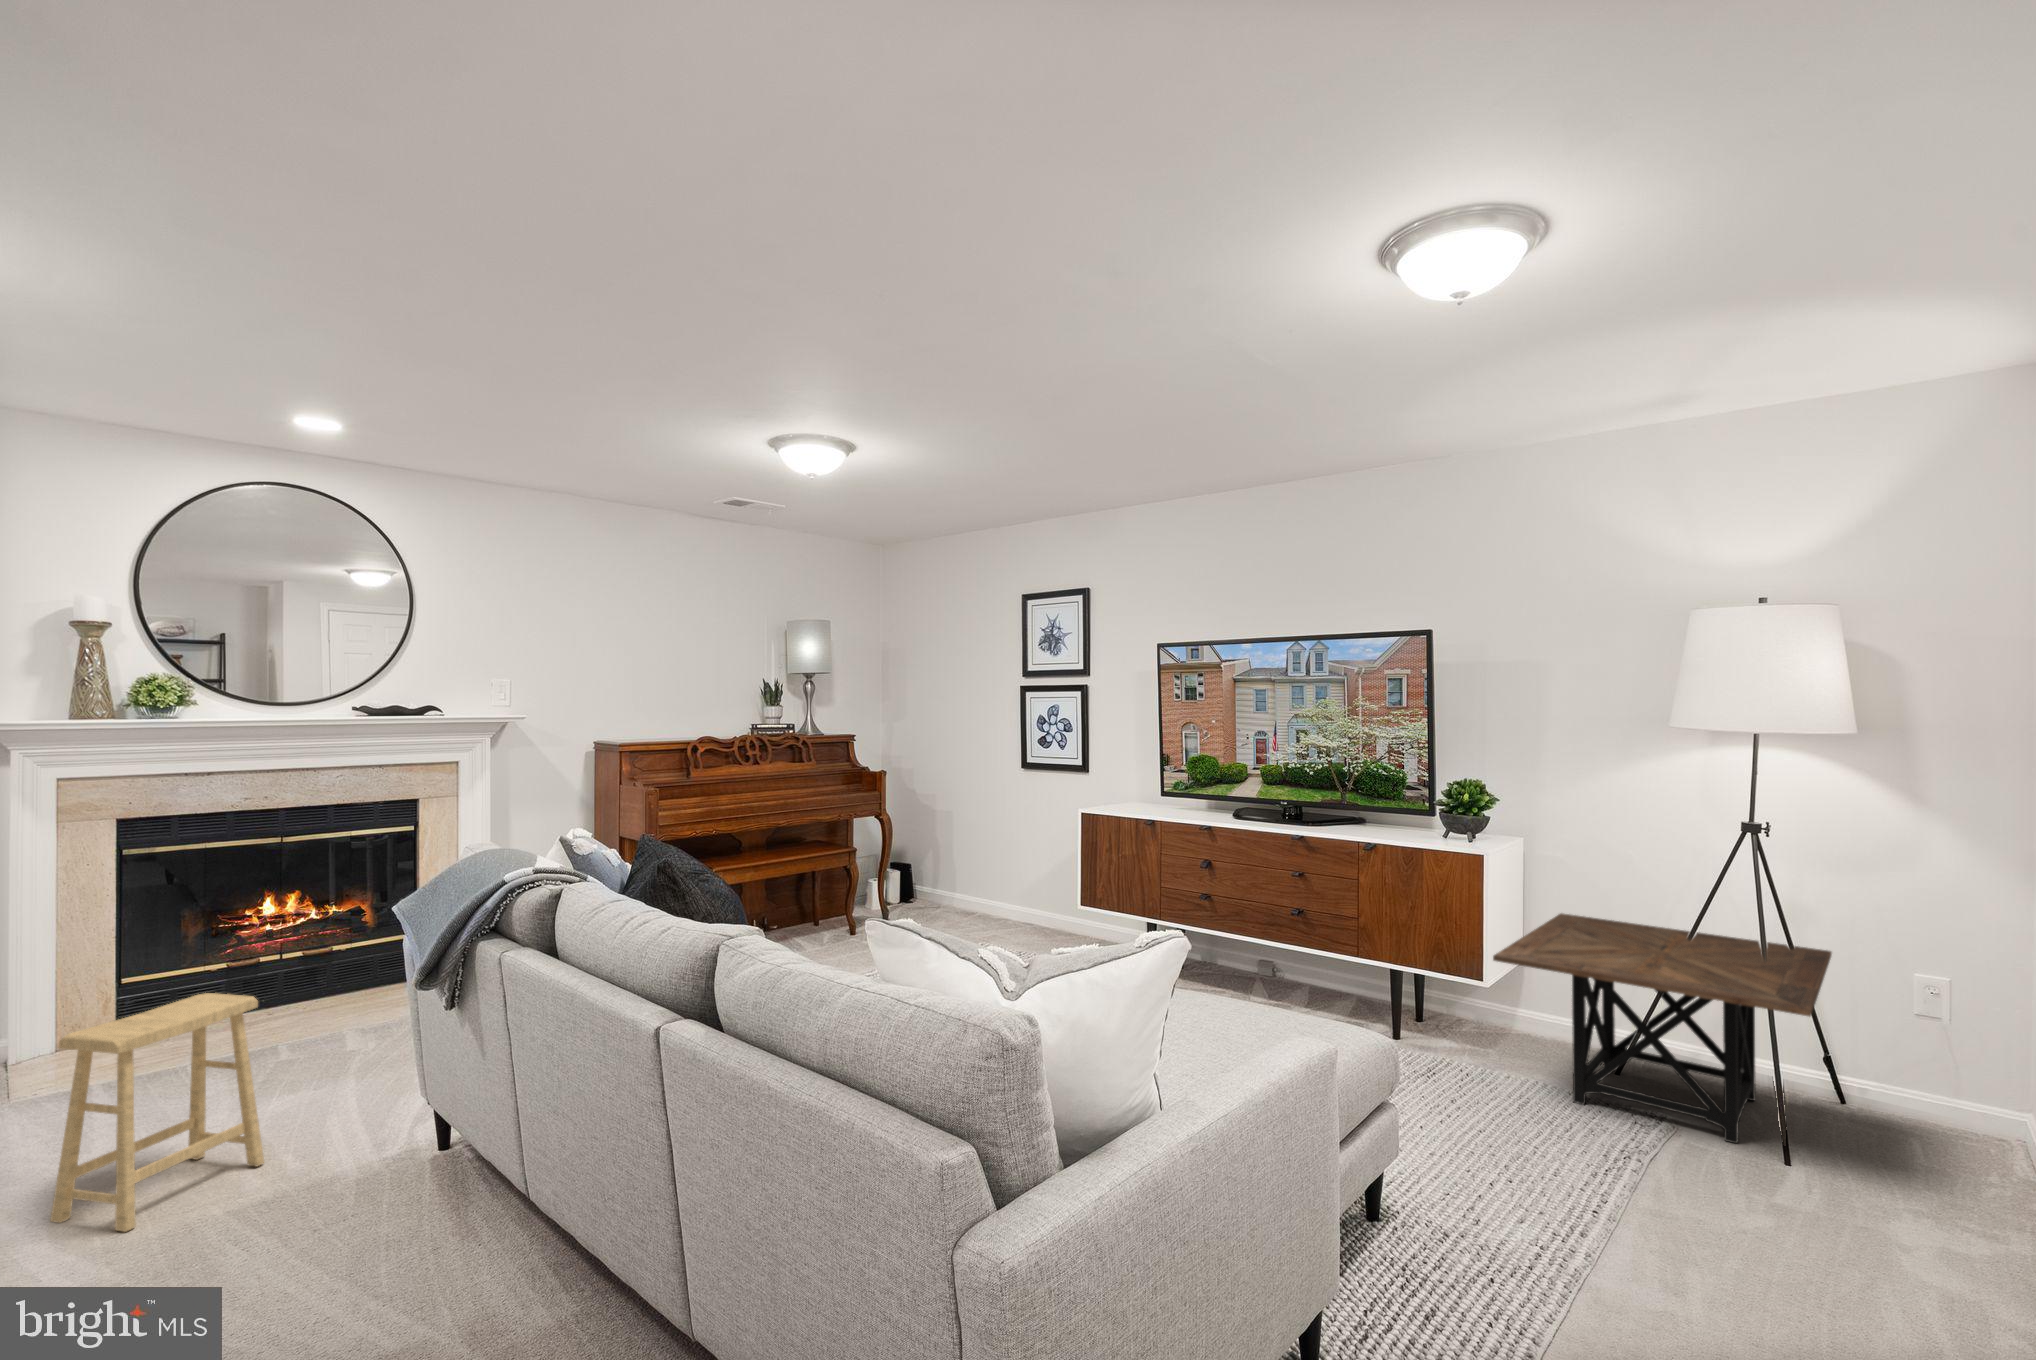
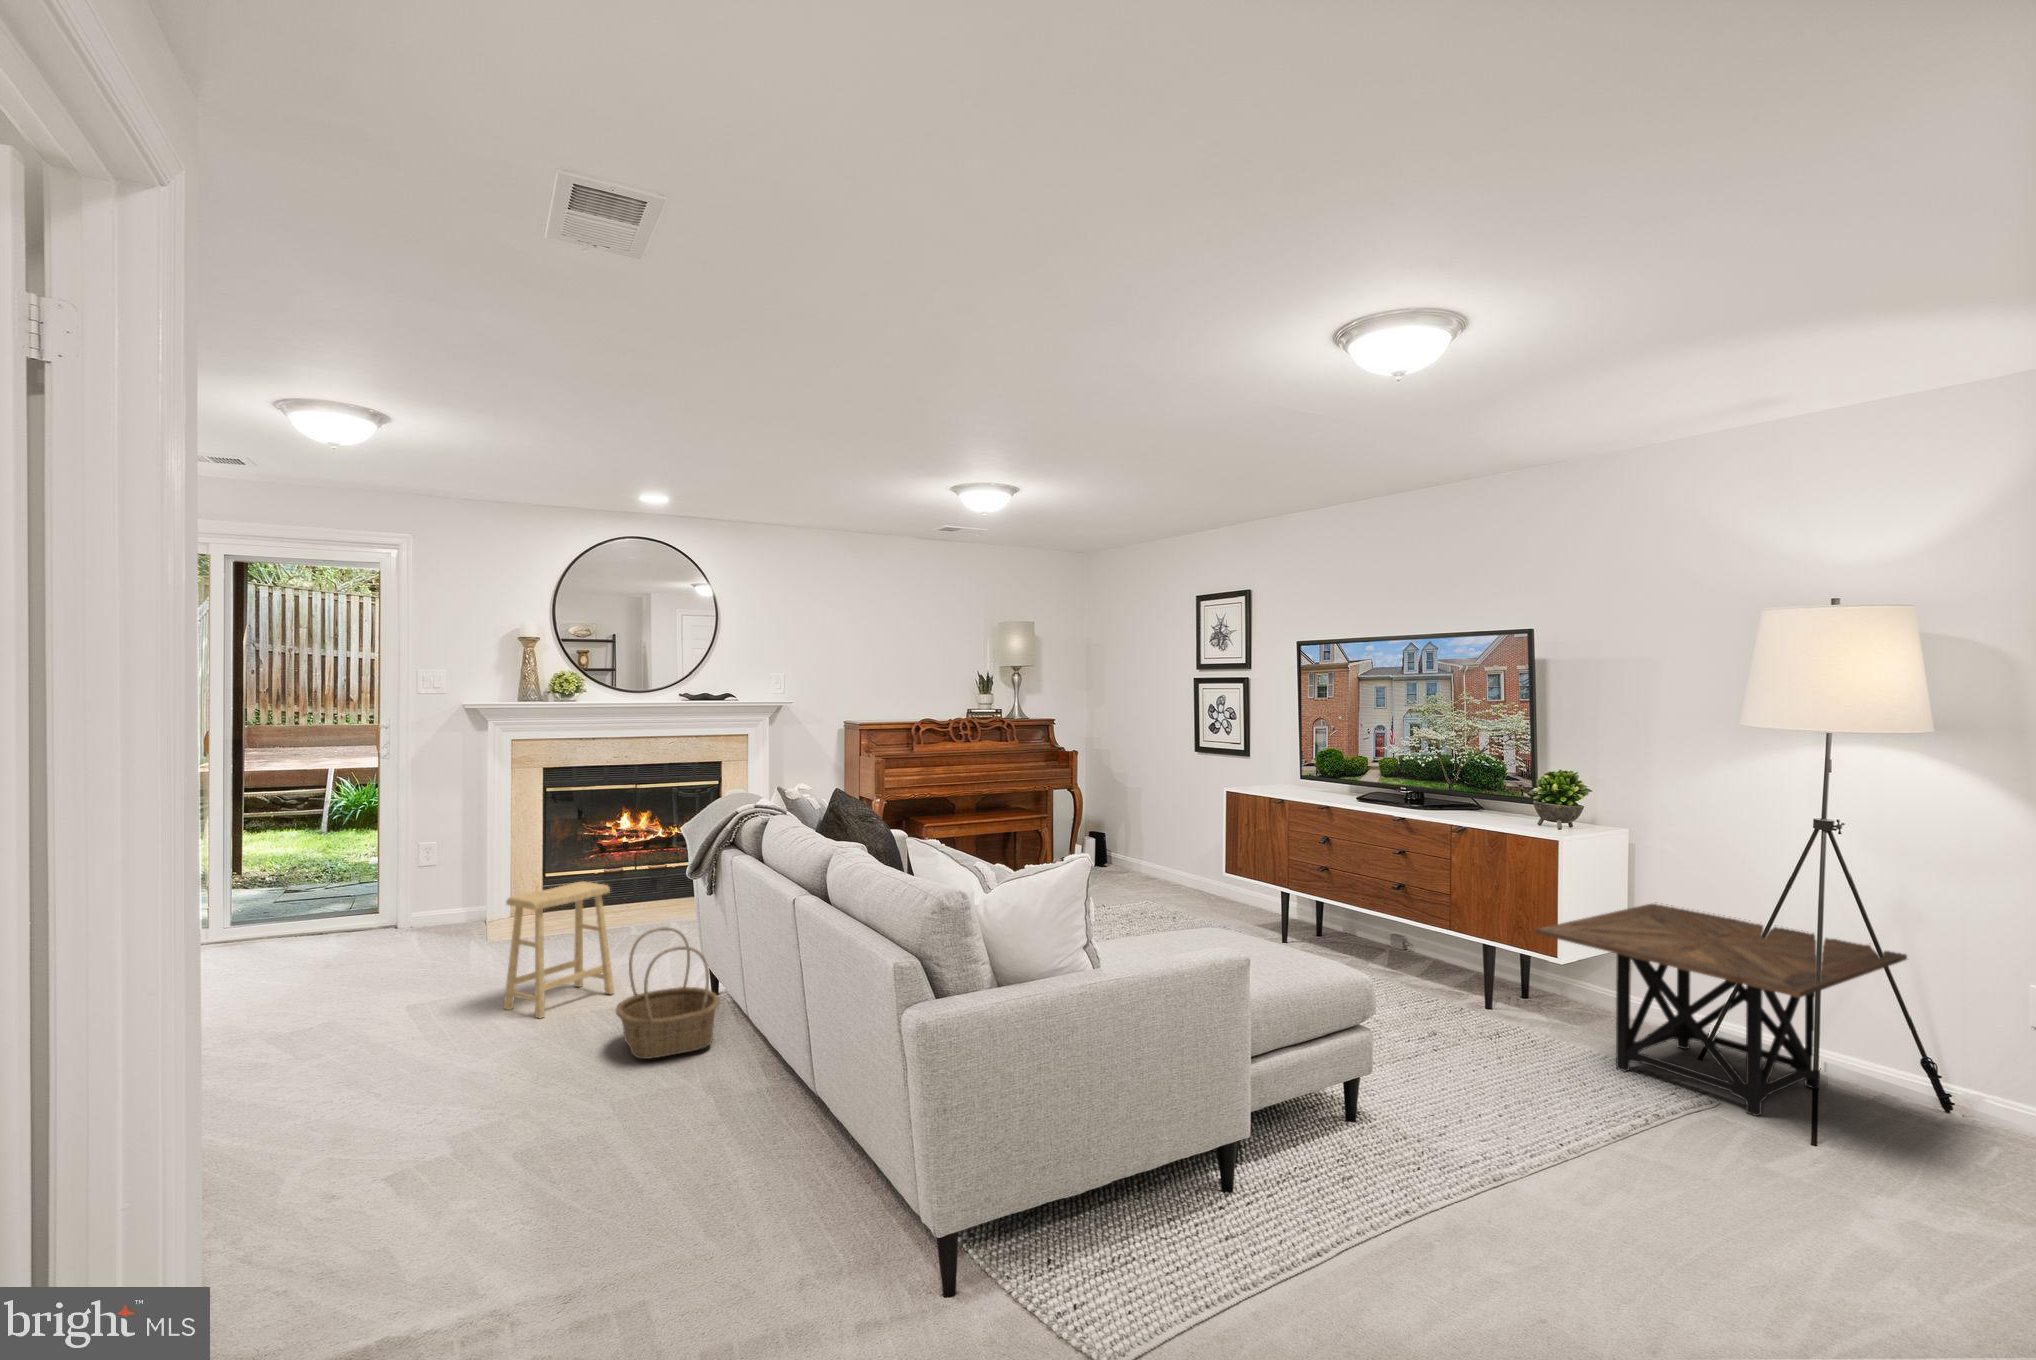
basket: none [280,1061,467,1288] -> present [616,928,720,1059]

